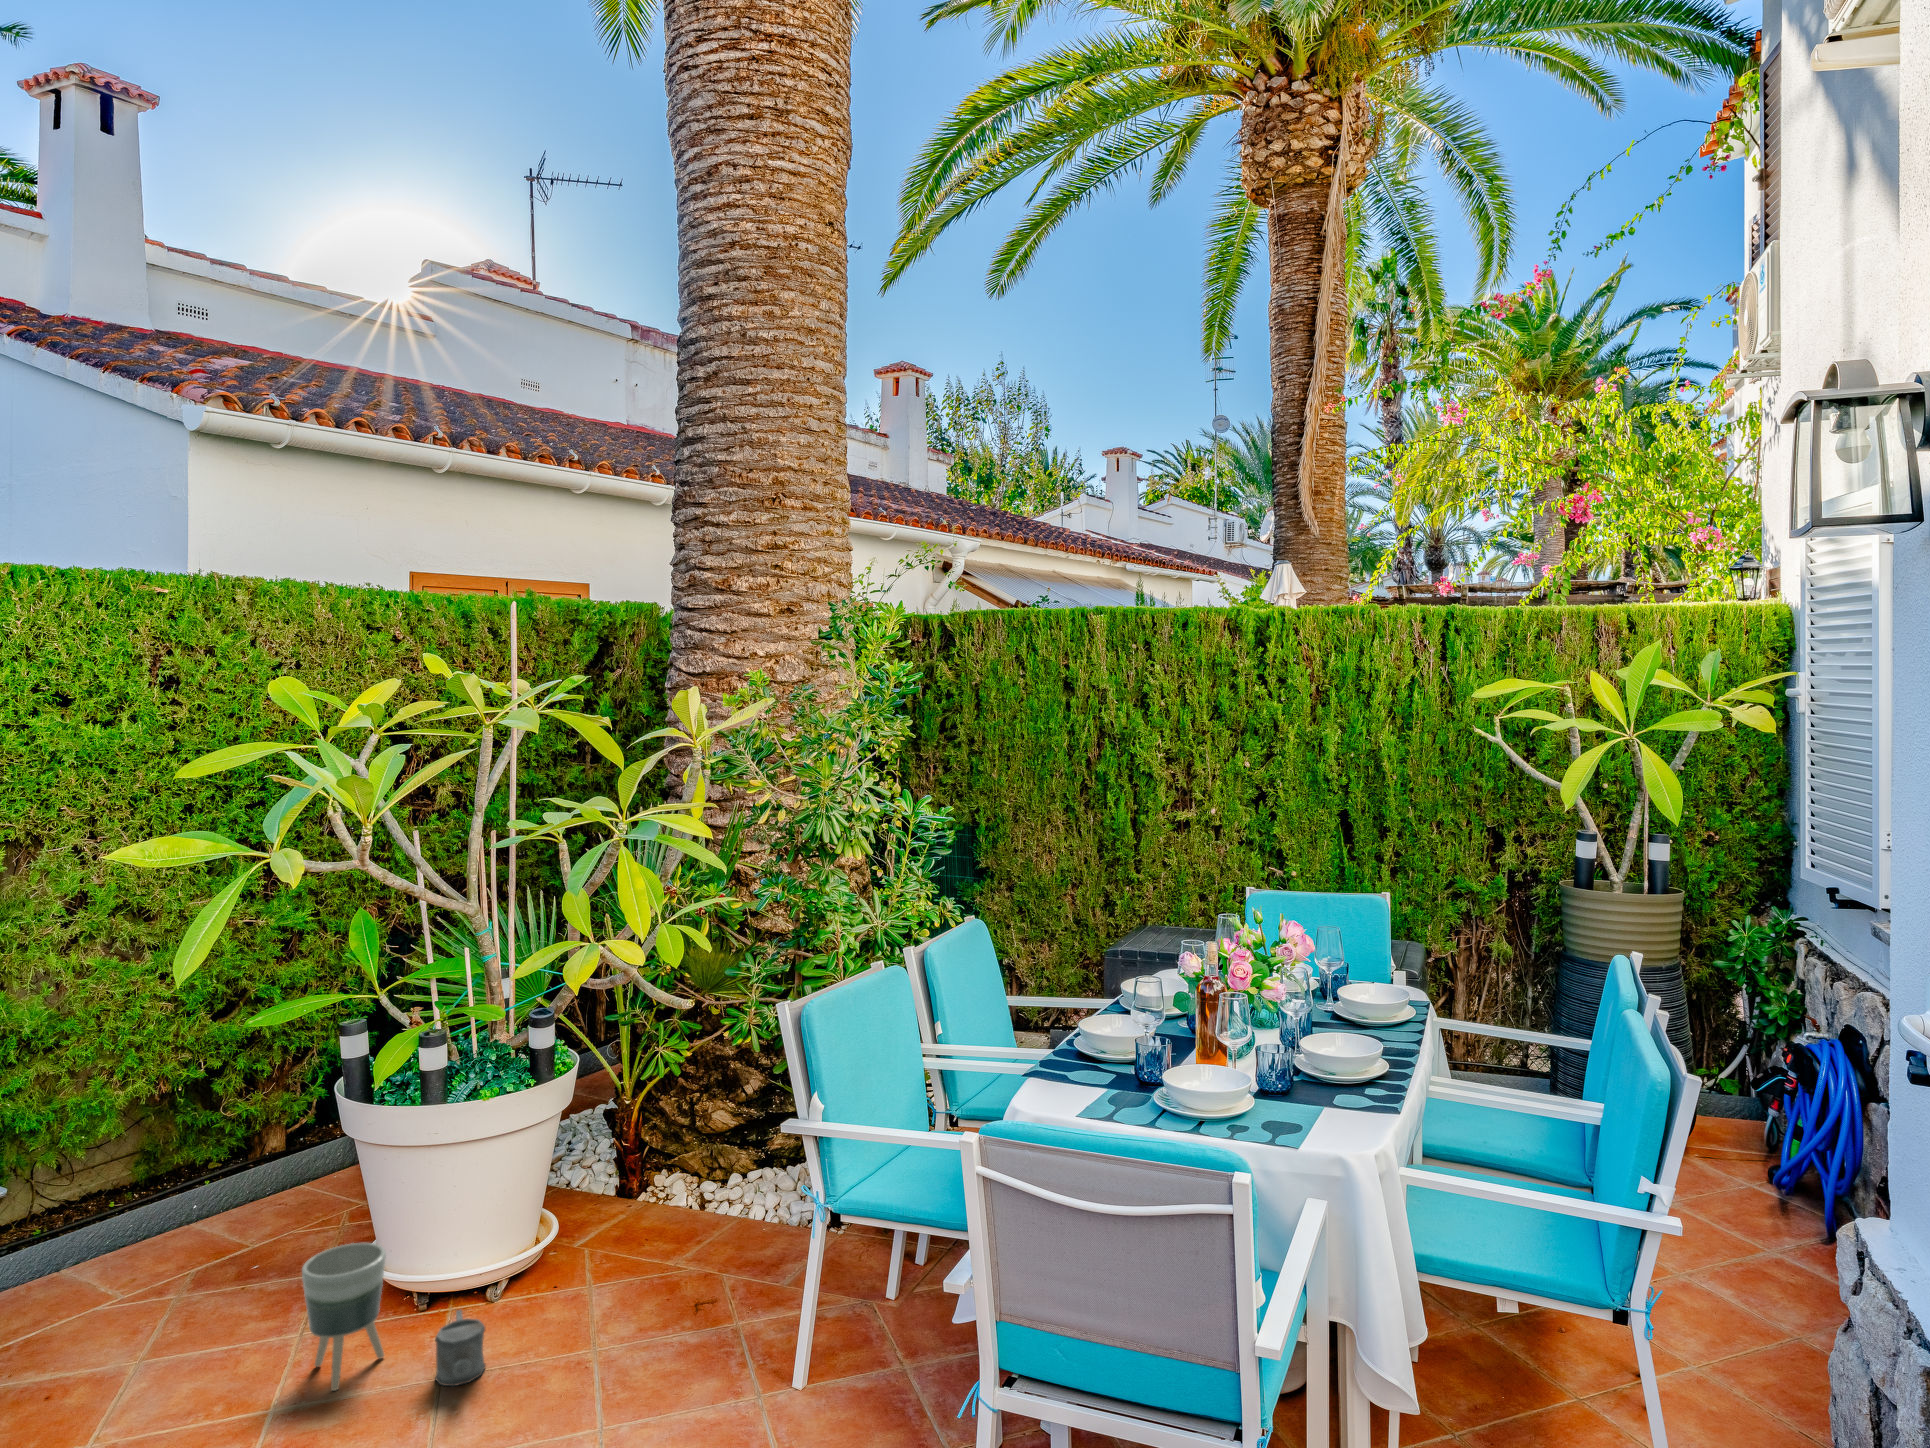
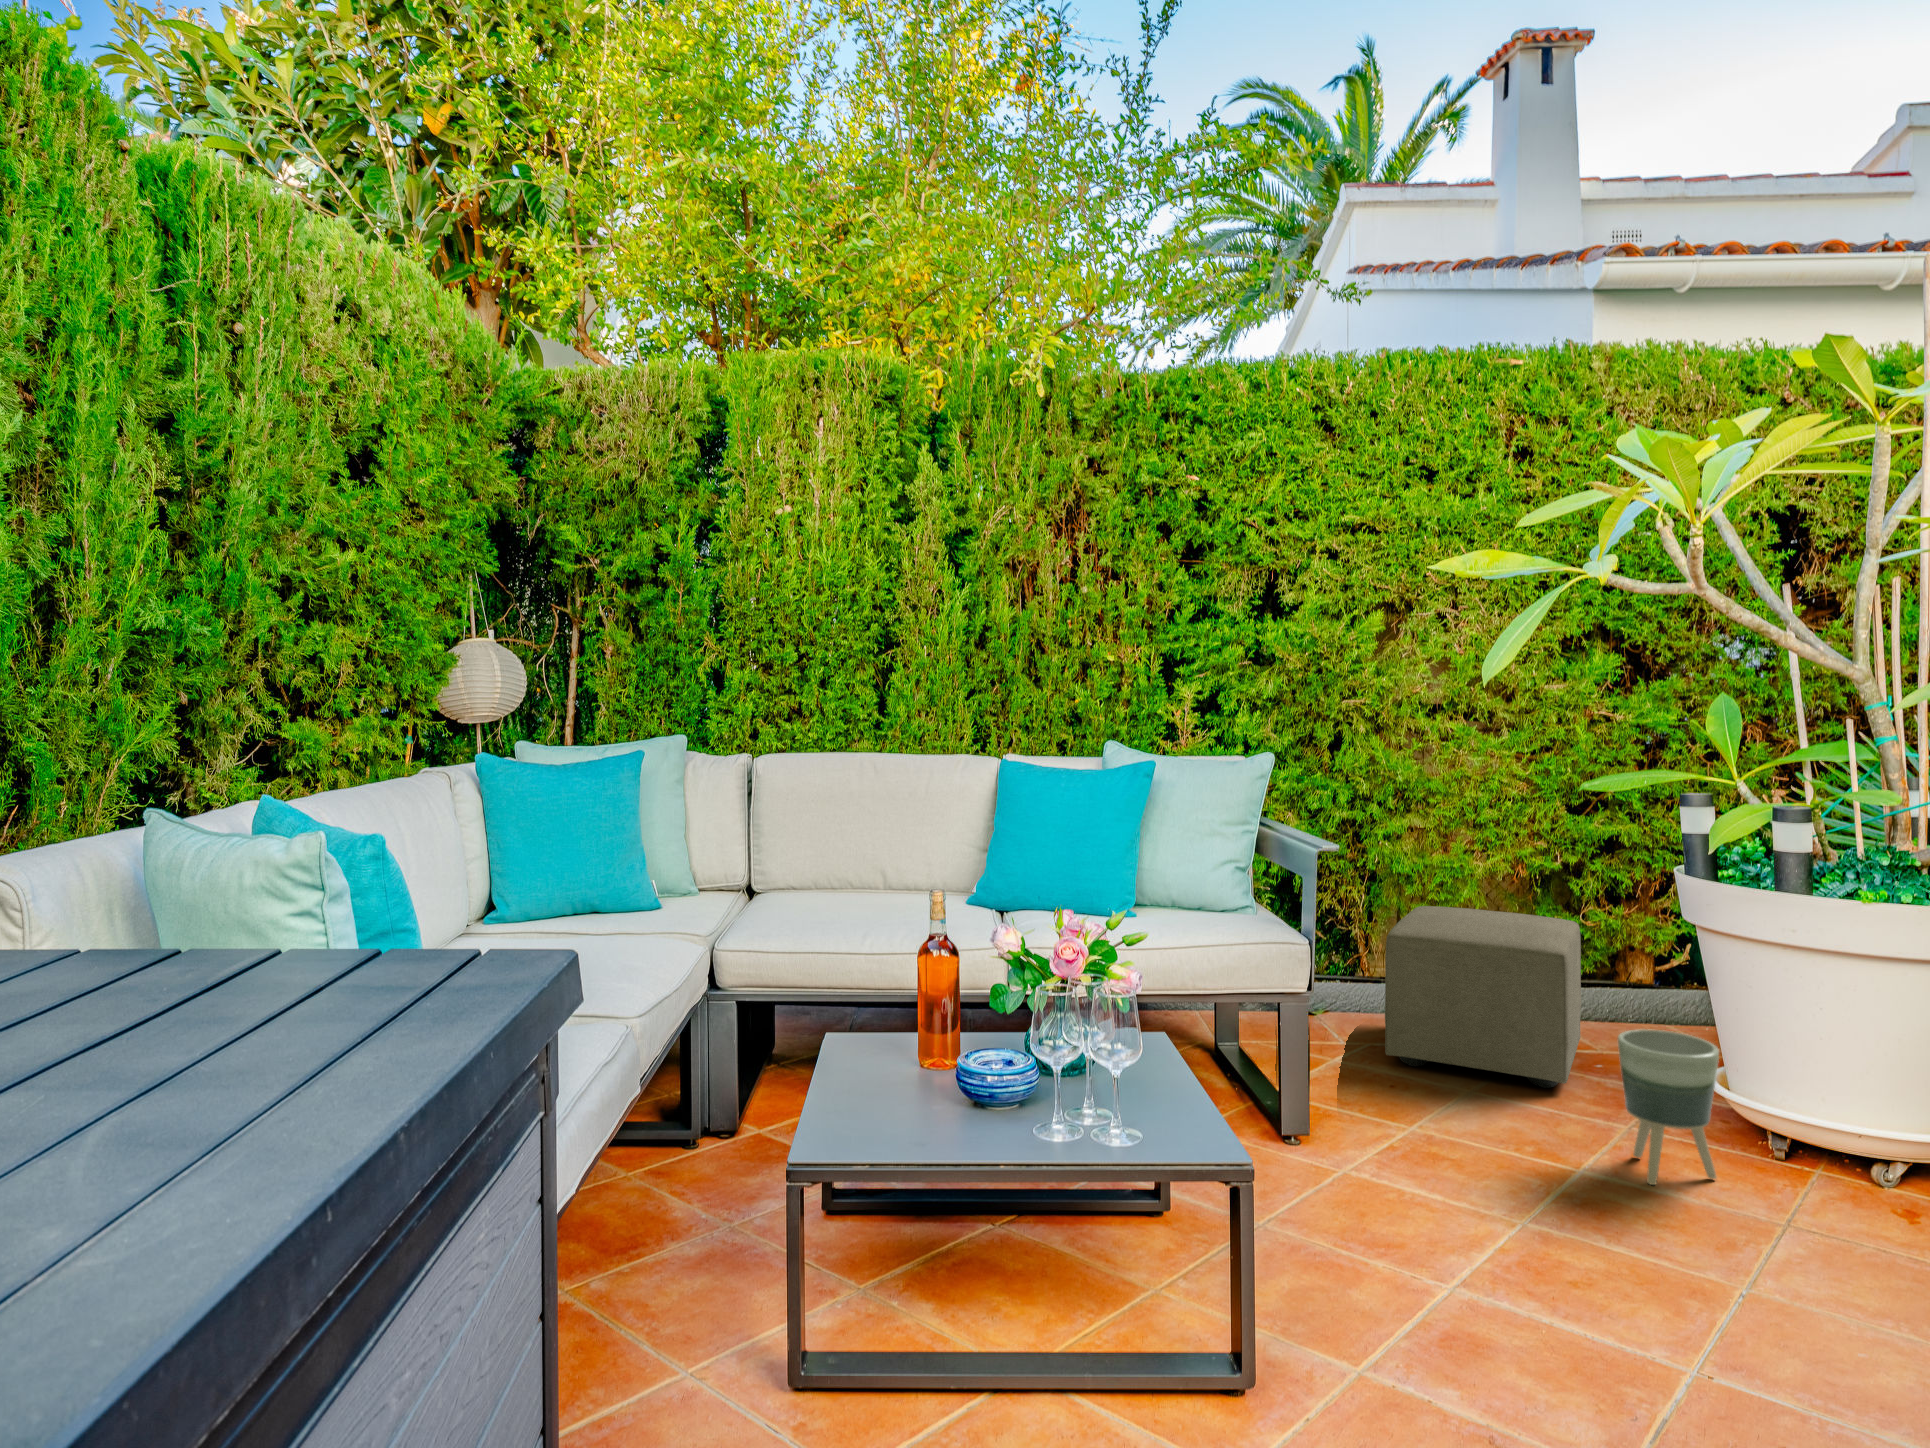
ottoman: none [35,1143,244,1362] -> present [1385,906,1581,1088]
watering can: present [435,1309,486,1386] -> none [1778,1157,1853,1247]

